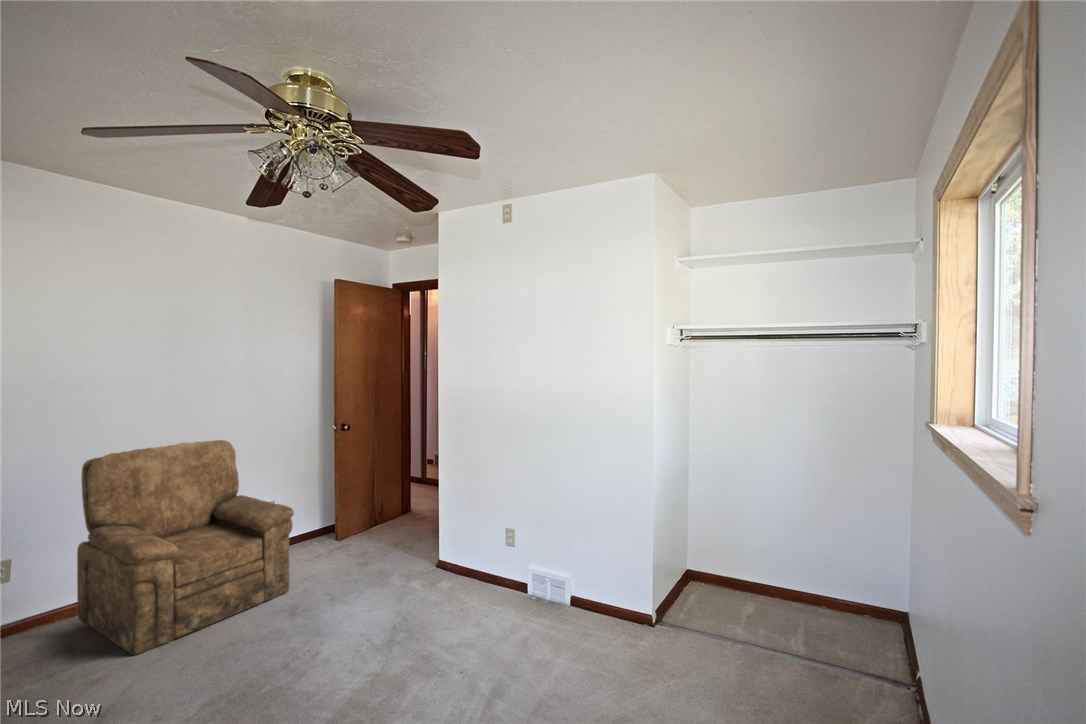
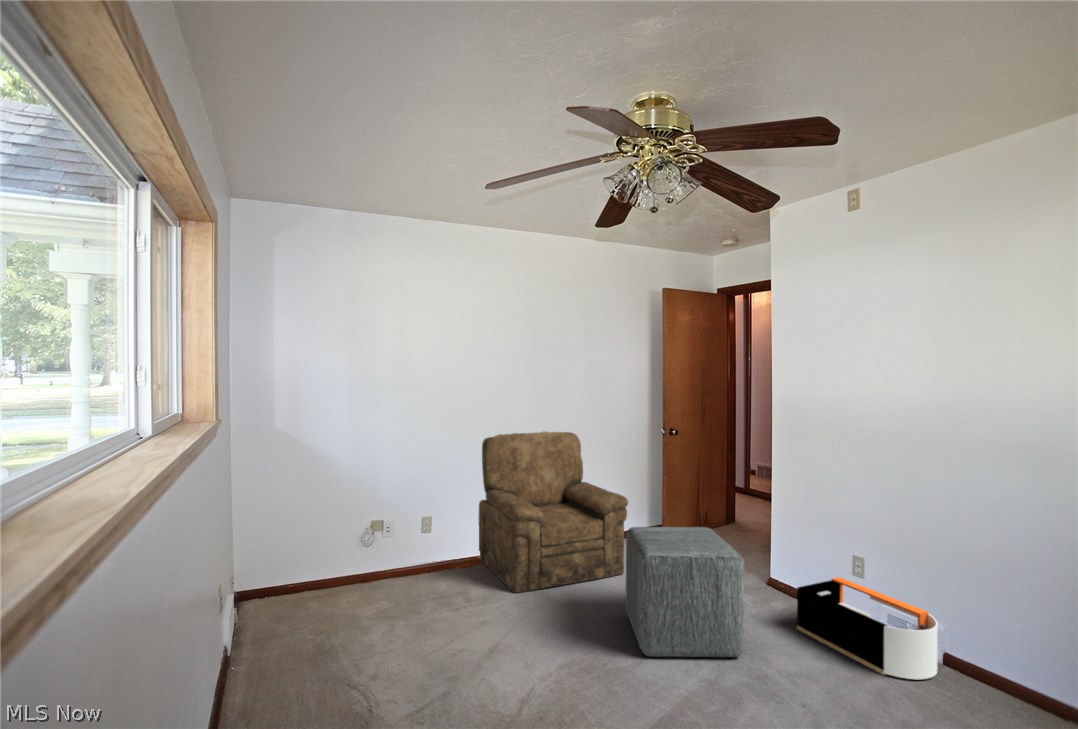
ottoman: none [288,528,413,685] -> present [626,527,744,657]
storage bin: none [461,549,565,629] -> present [797,577,938,679]

